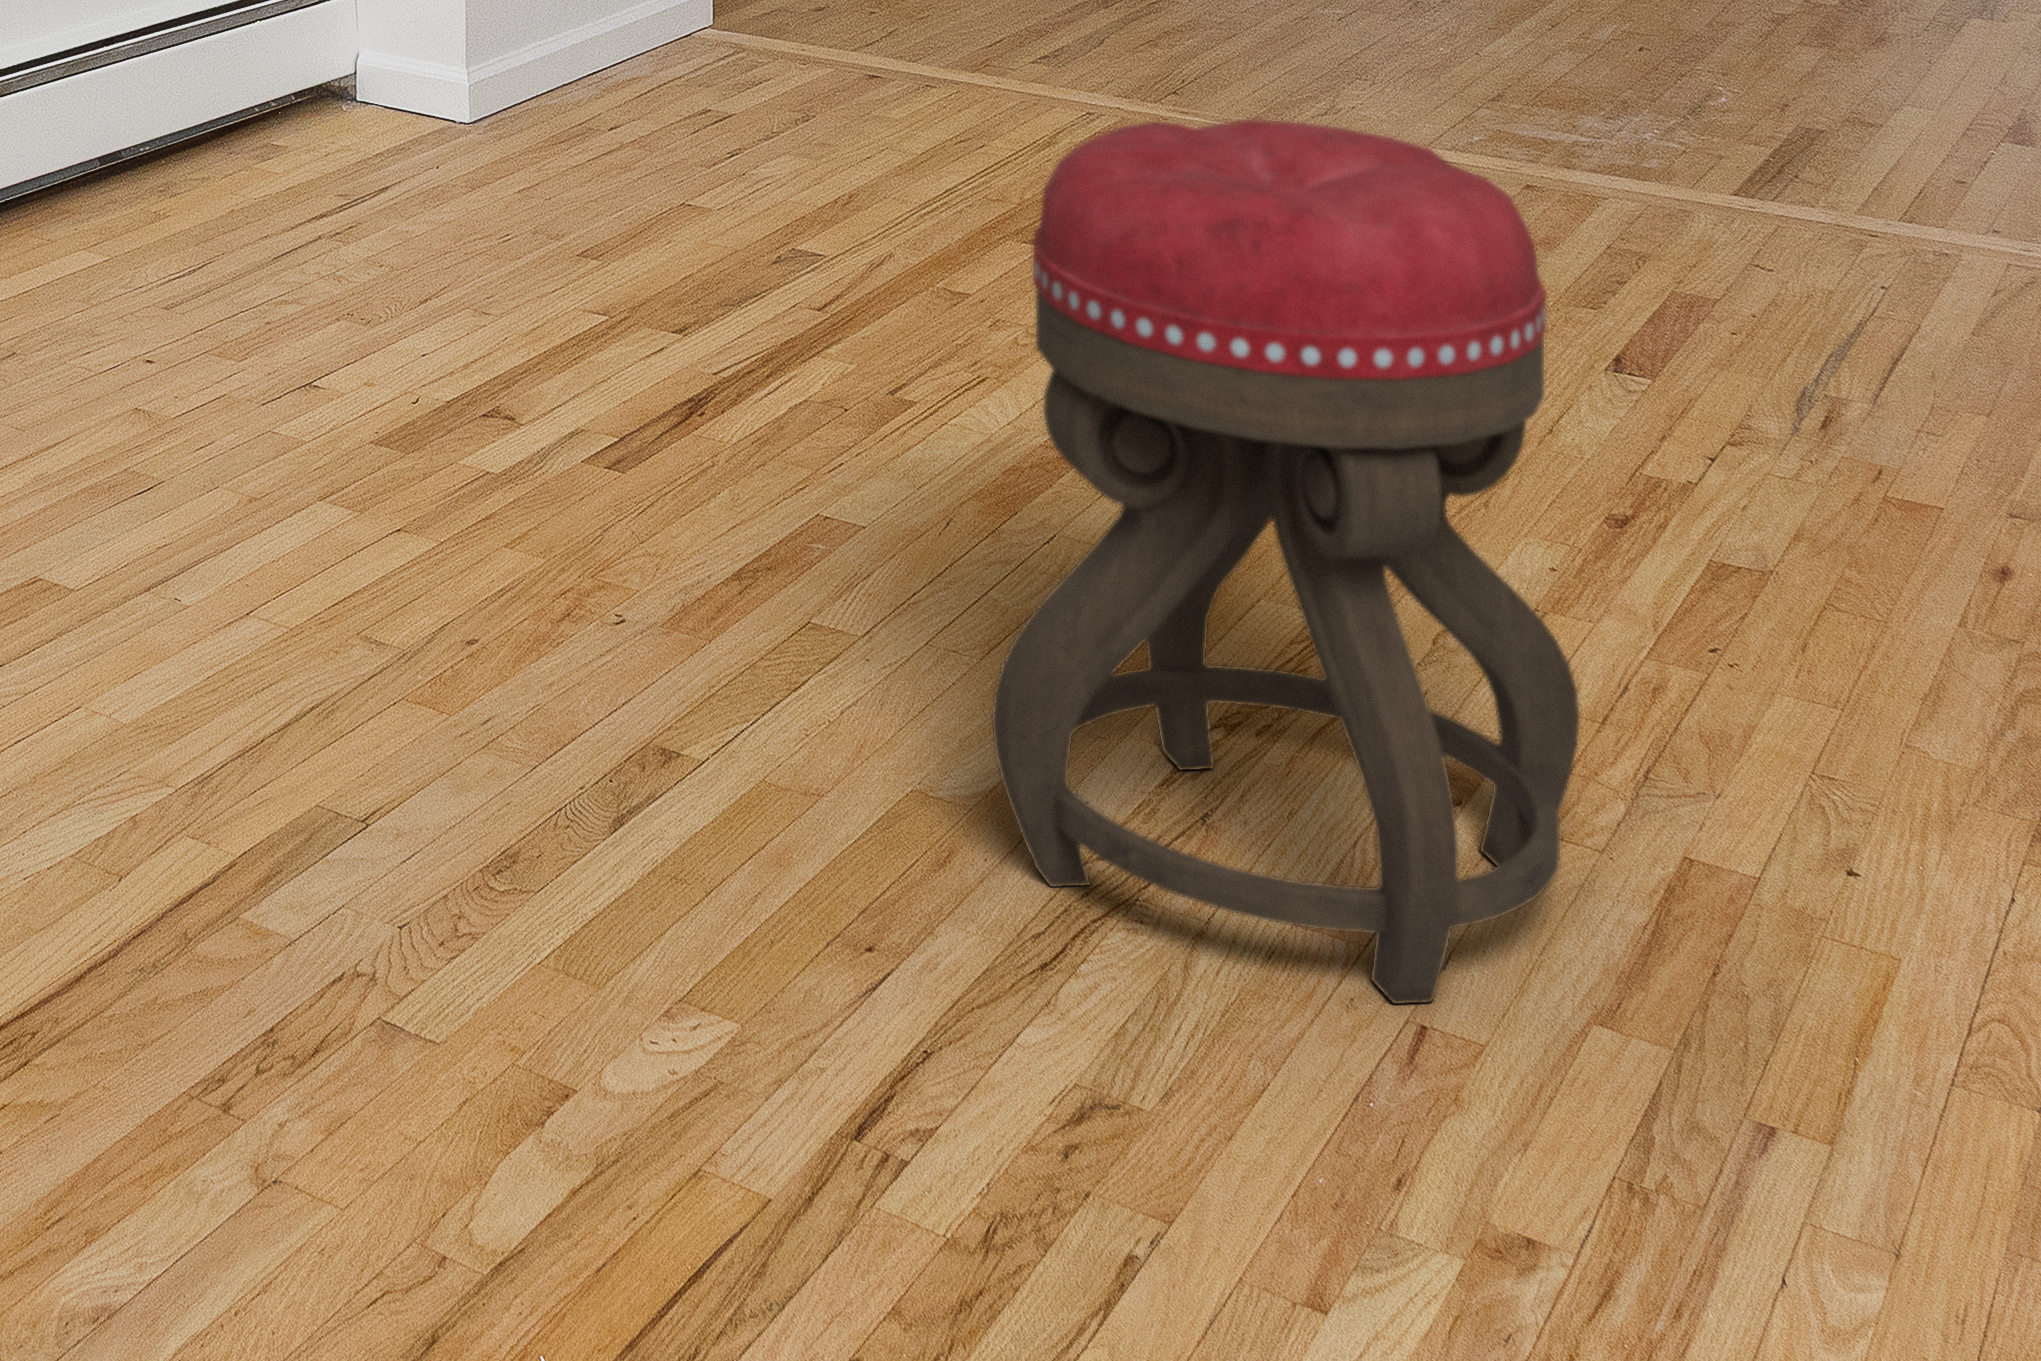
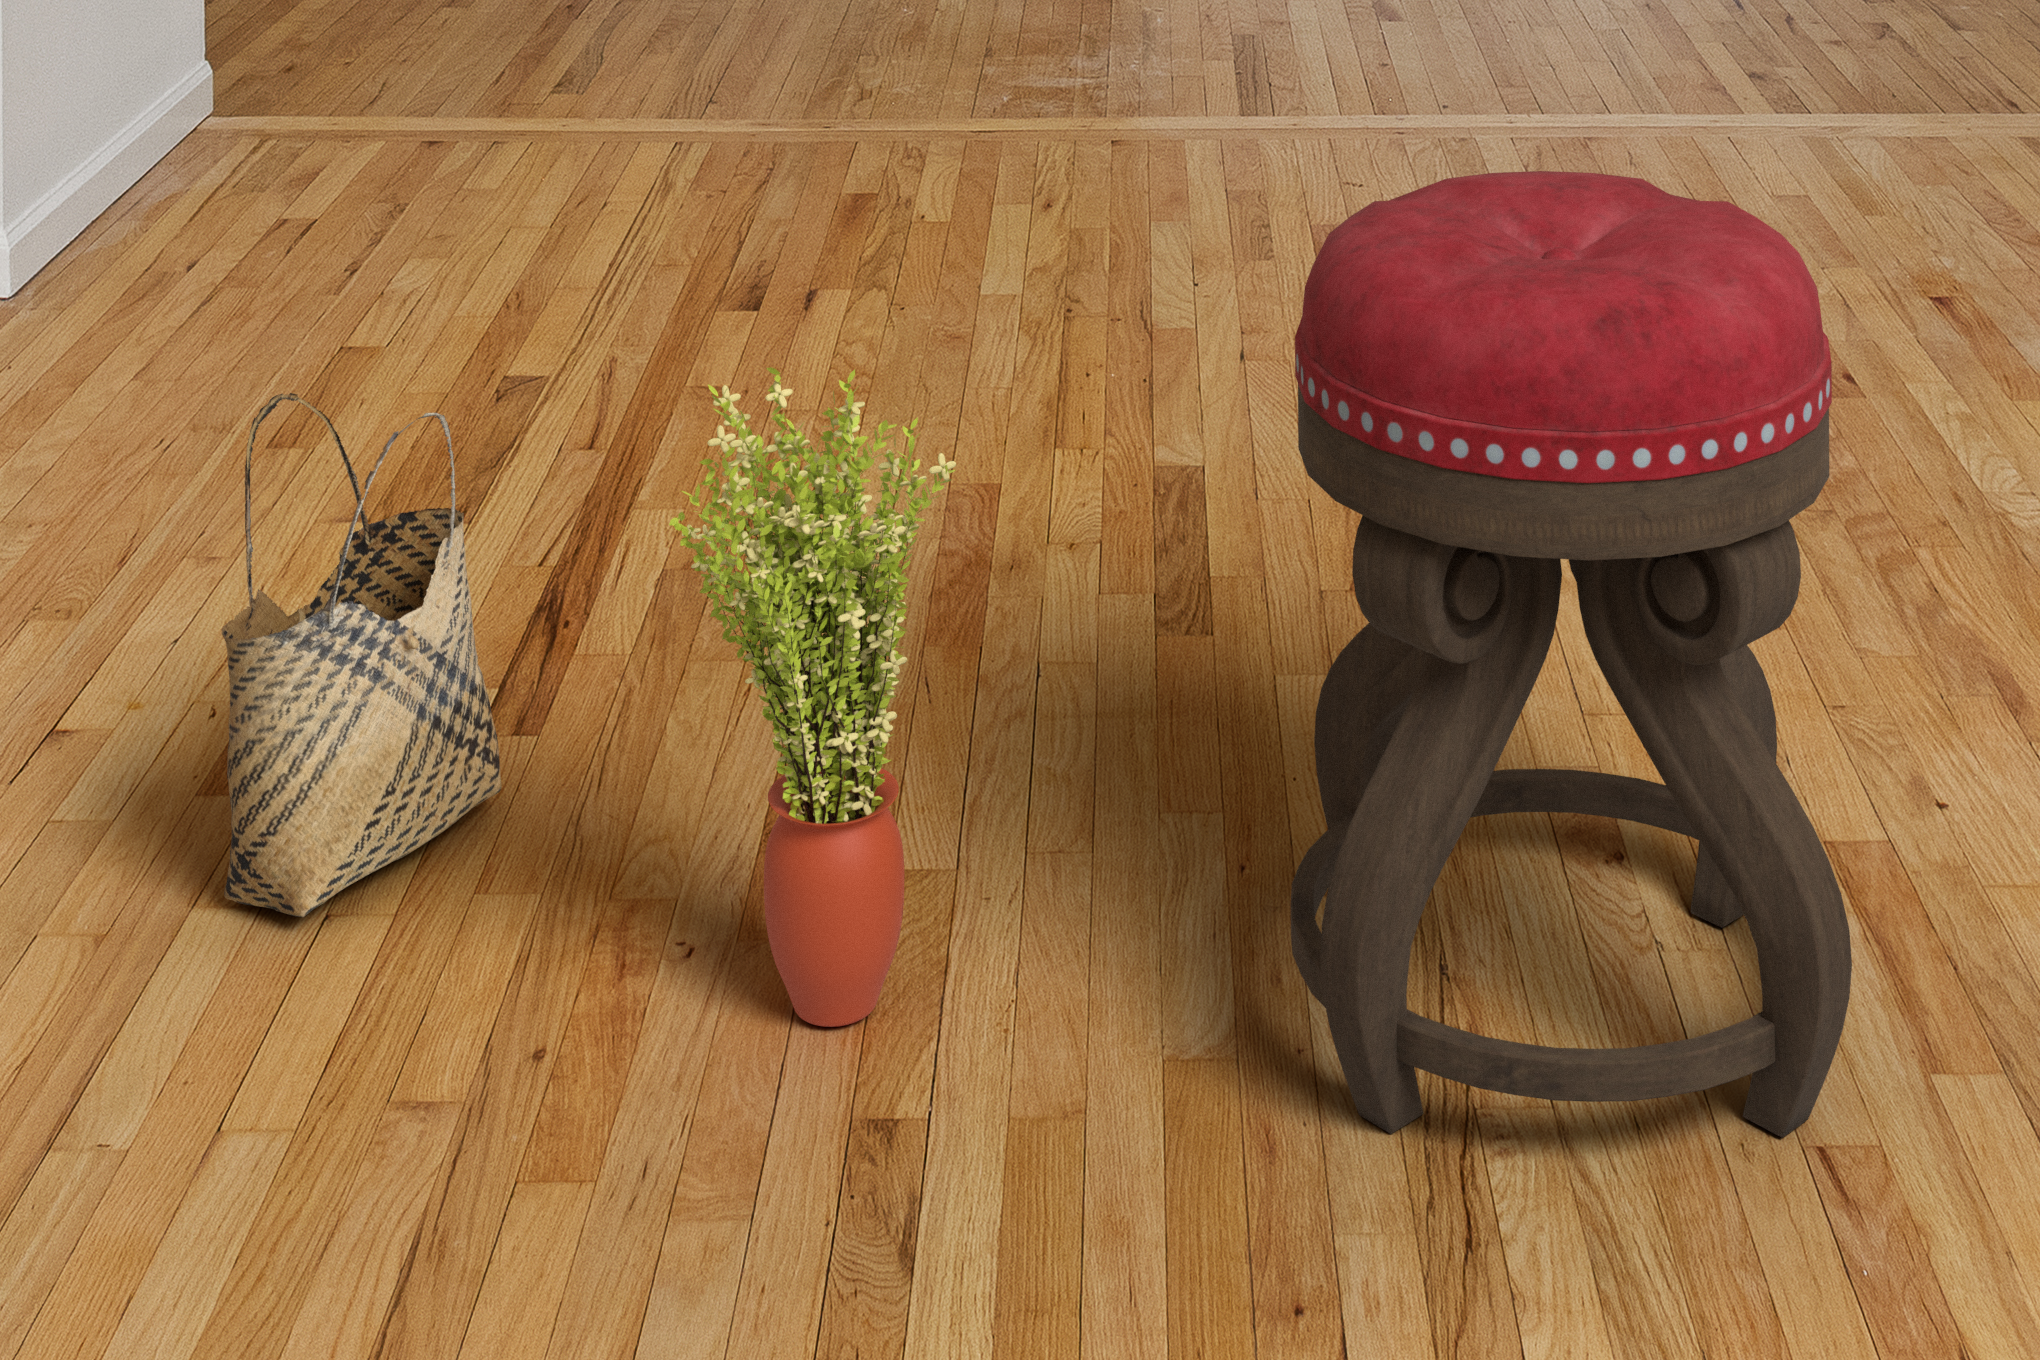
woven basket: none [333,148,565,523] -> present [222,393,501,917]
potted plant: none [554,165,776,693] -> present [669,367,956,1027]

